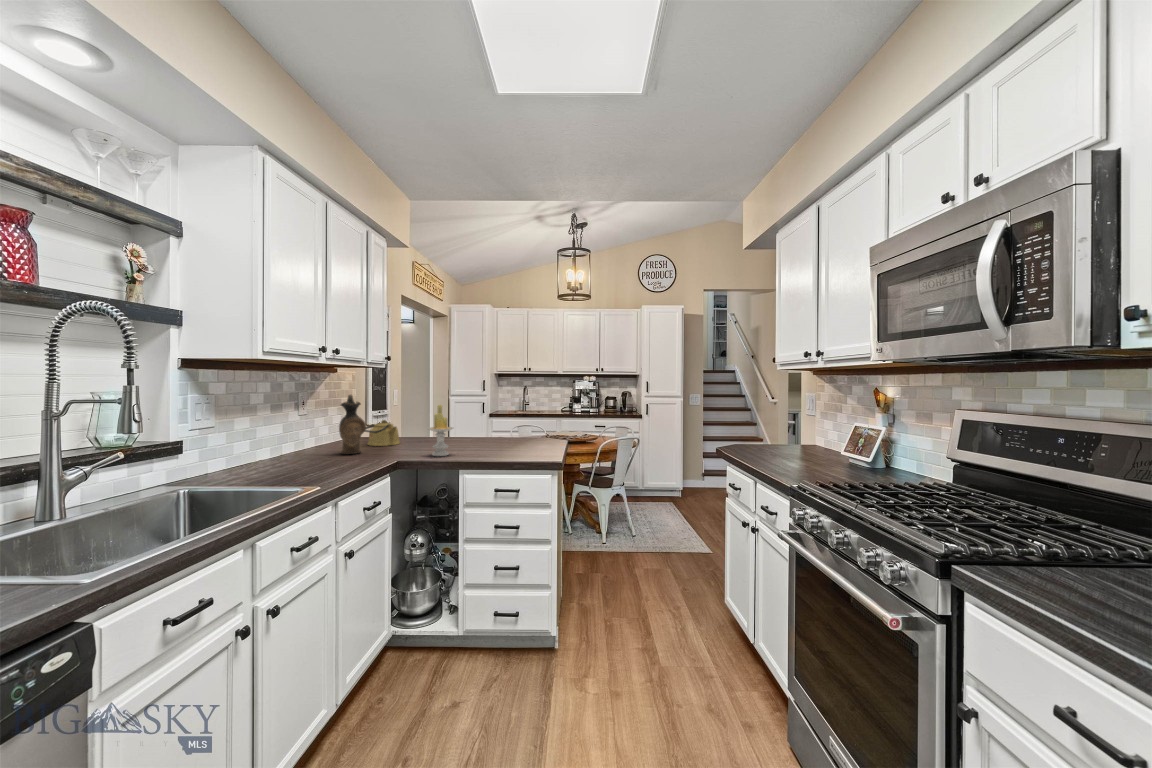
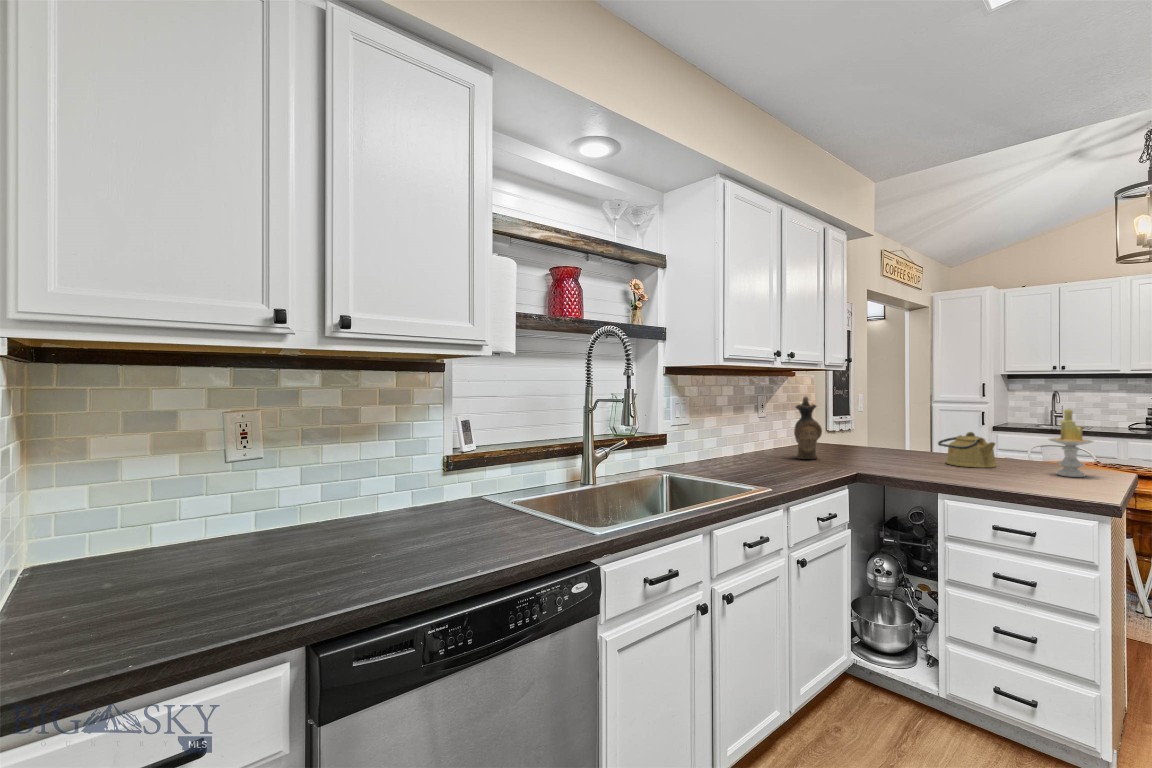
candle: present [428,405,453,456] -> present [1049,409,1093,477]
kettle: present [365,420,400,446] -> present [938,432,997,468]

